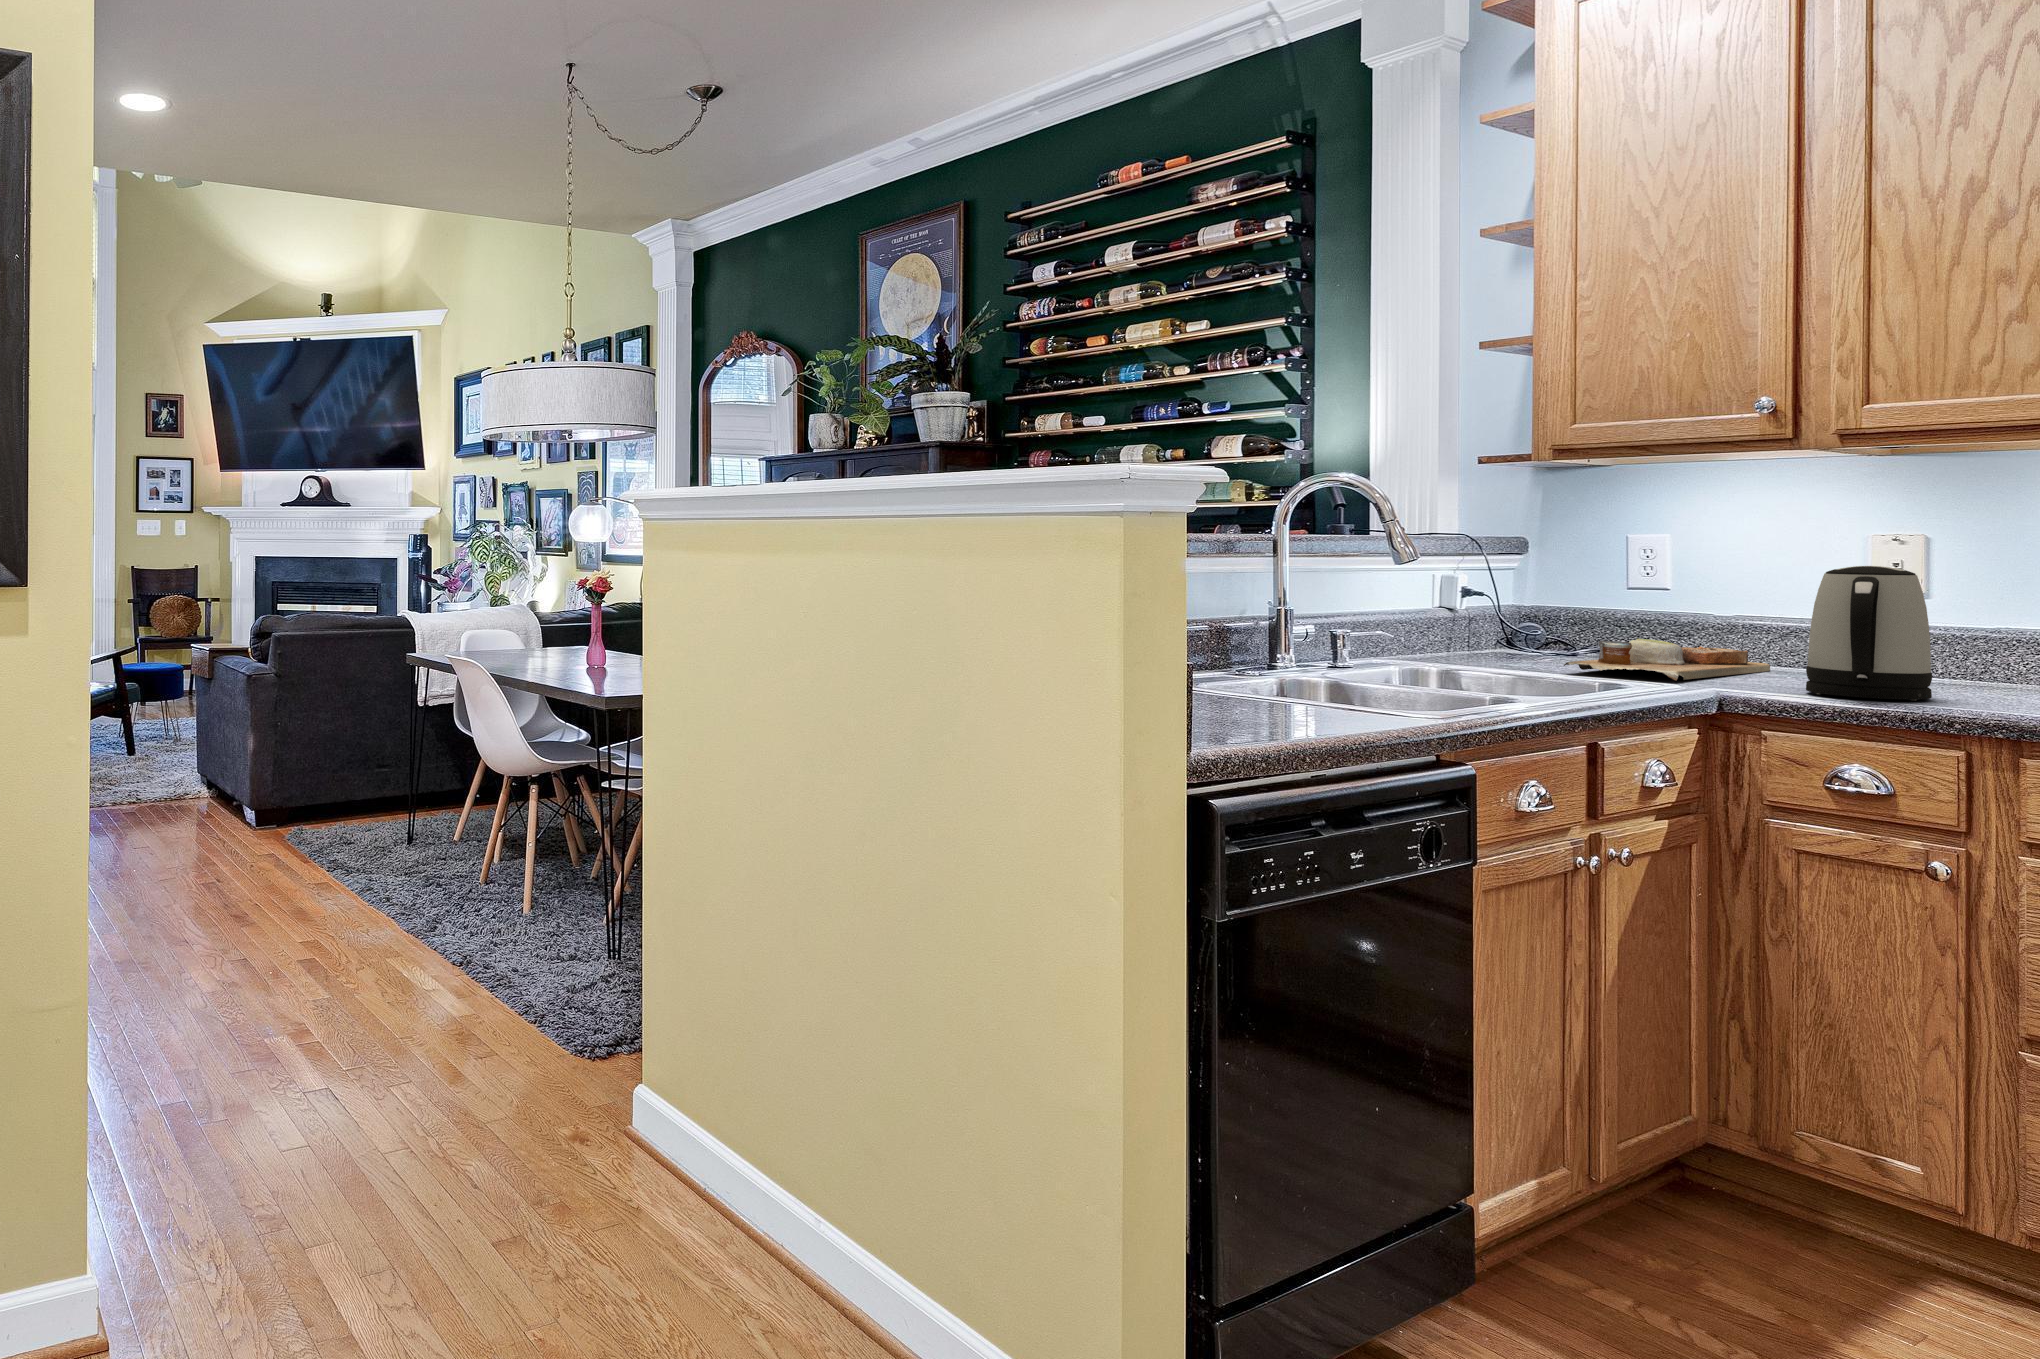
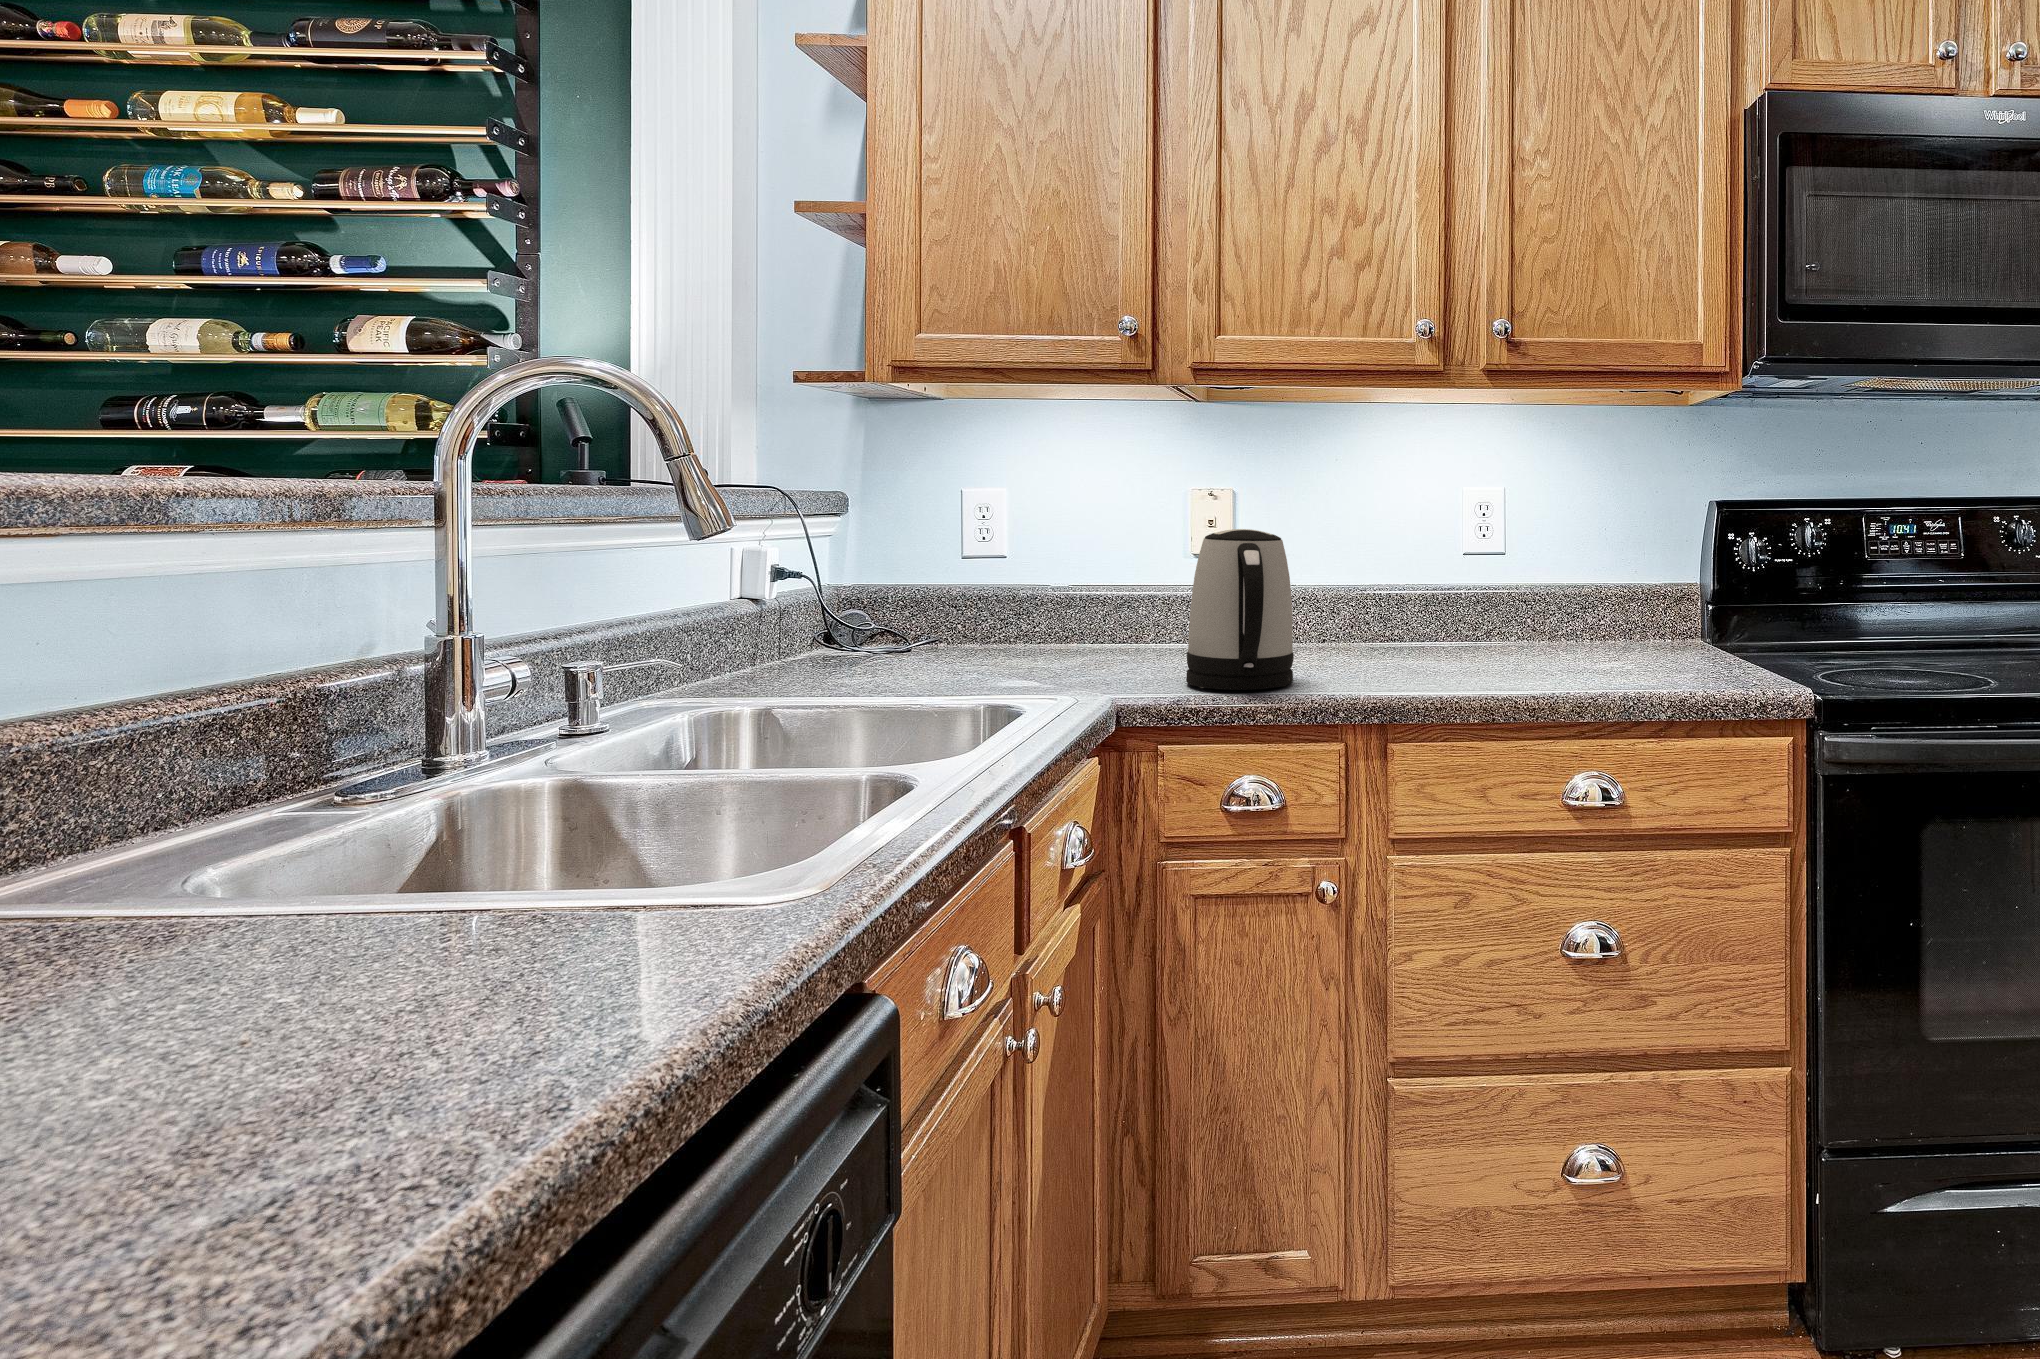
cutting board: present [1564,639,1770,681] -> none [919,621,1110,684]

